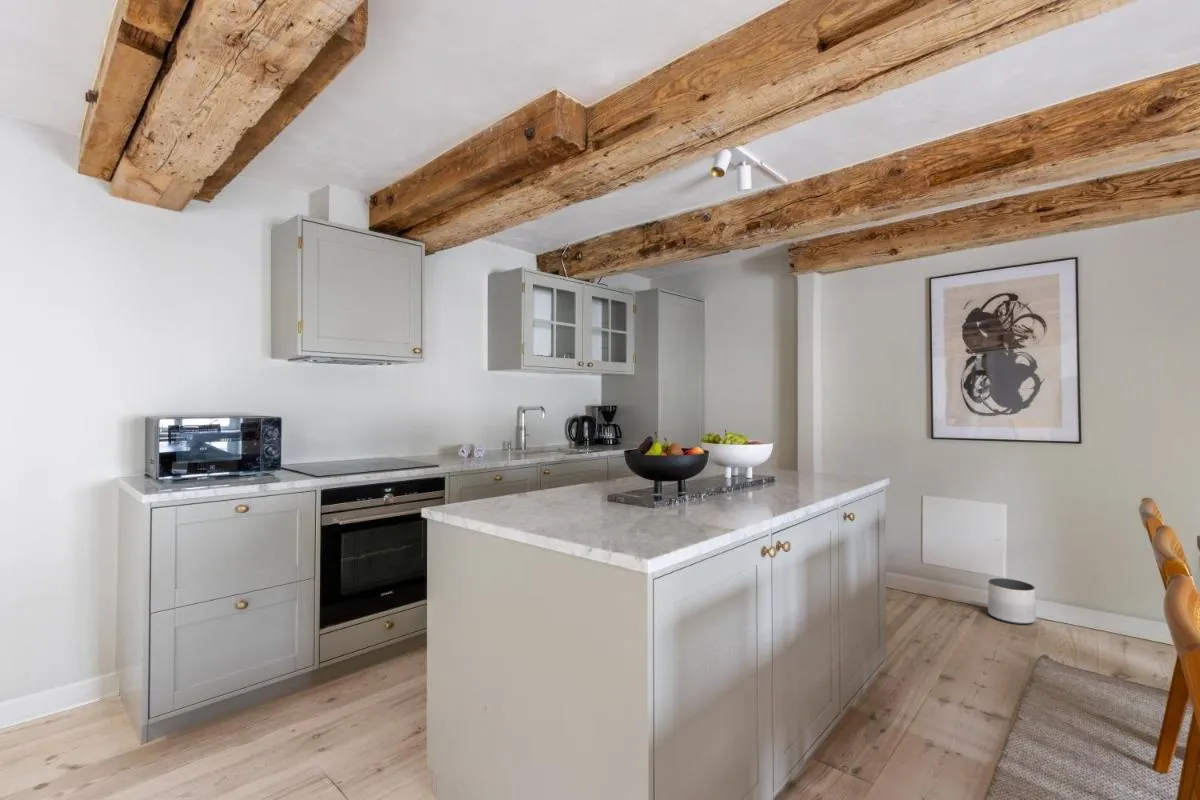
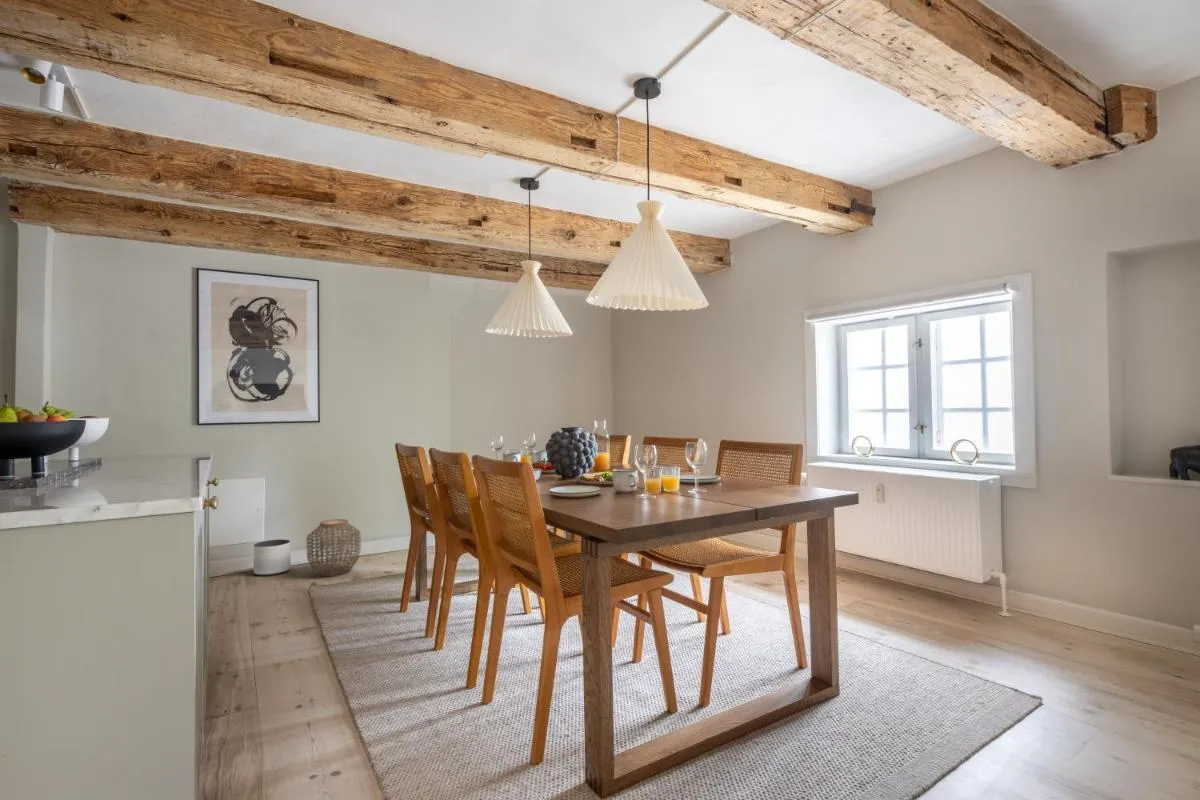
woven basket: none [1047,577,1135,659] -> present [307,519,360,576]

